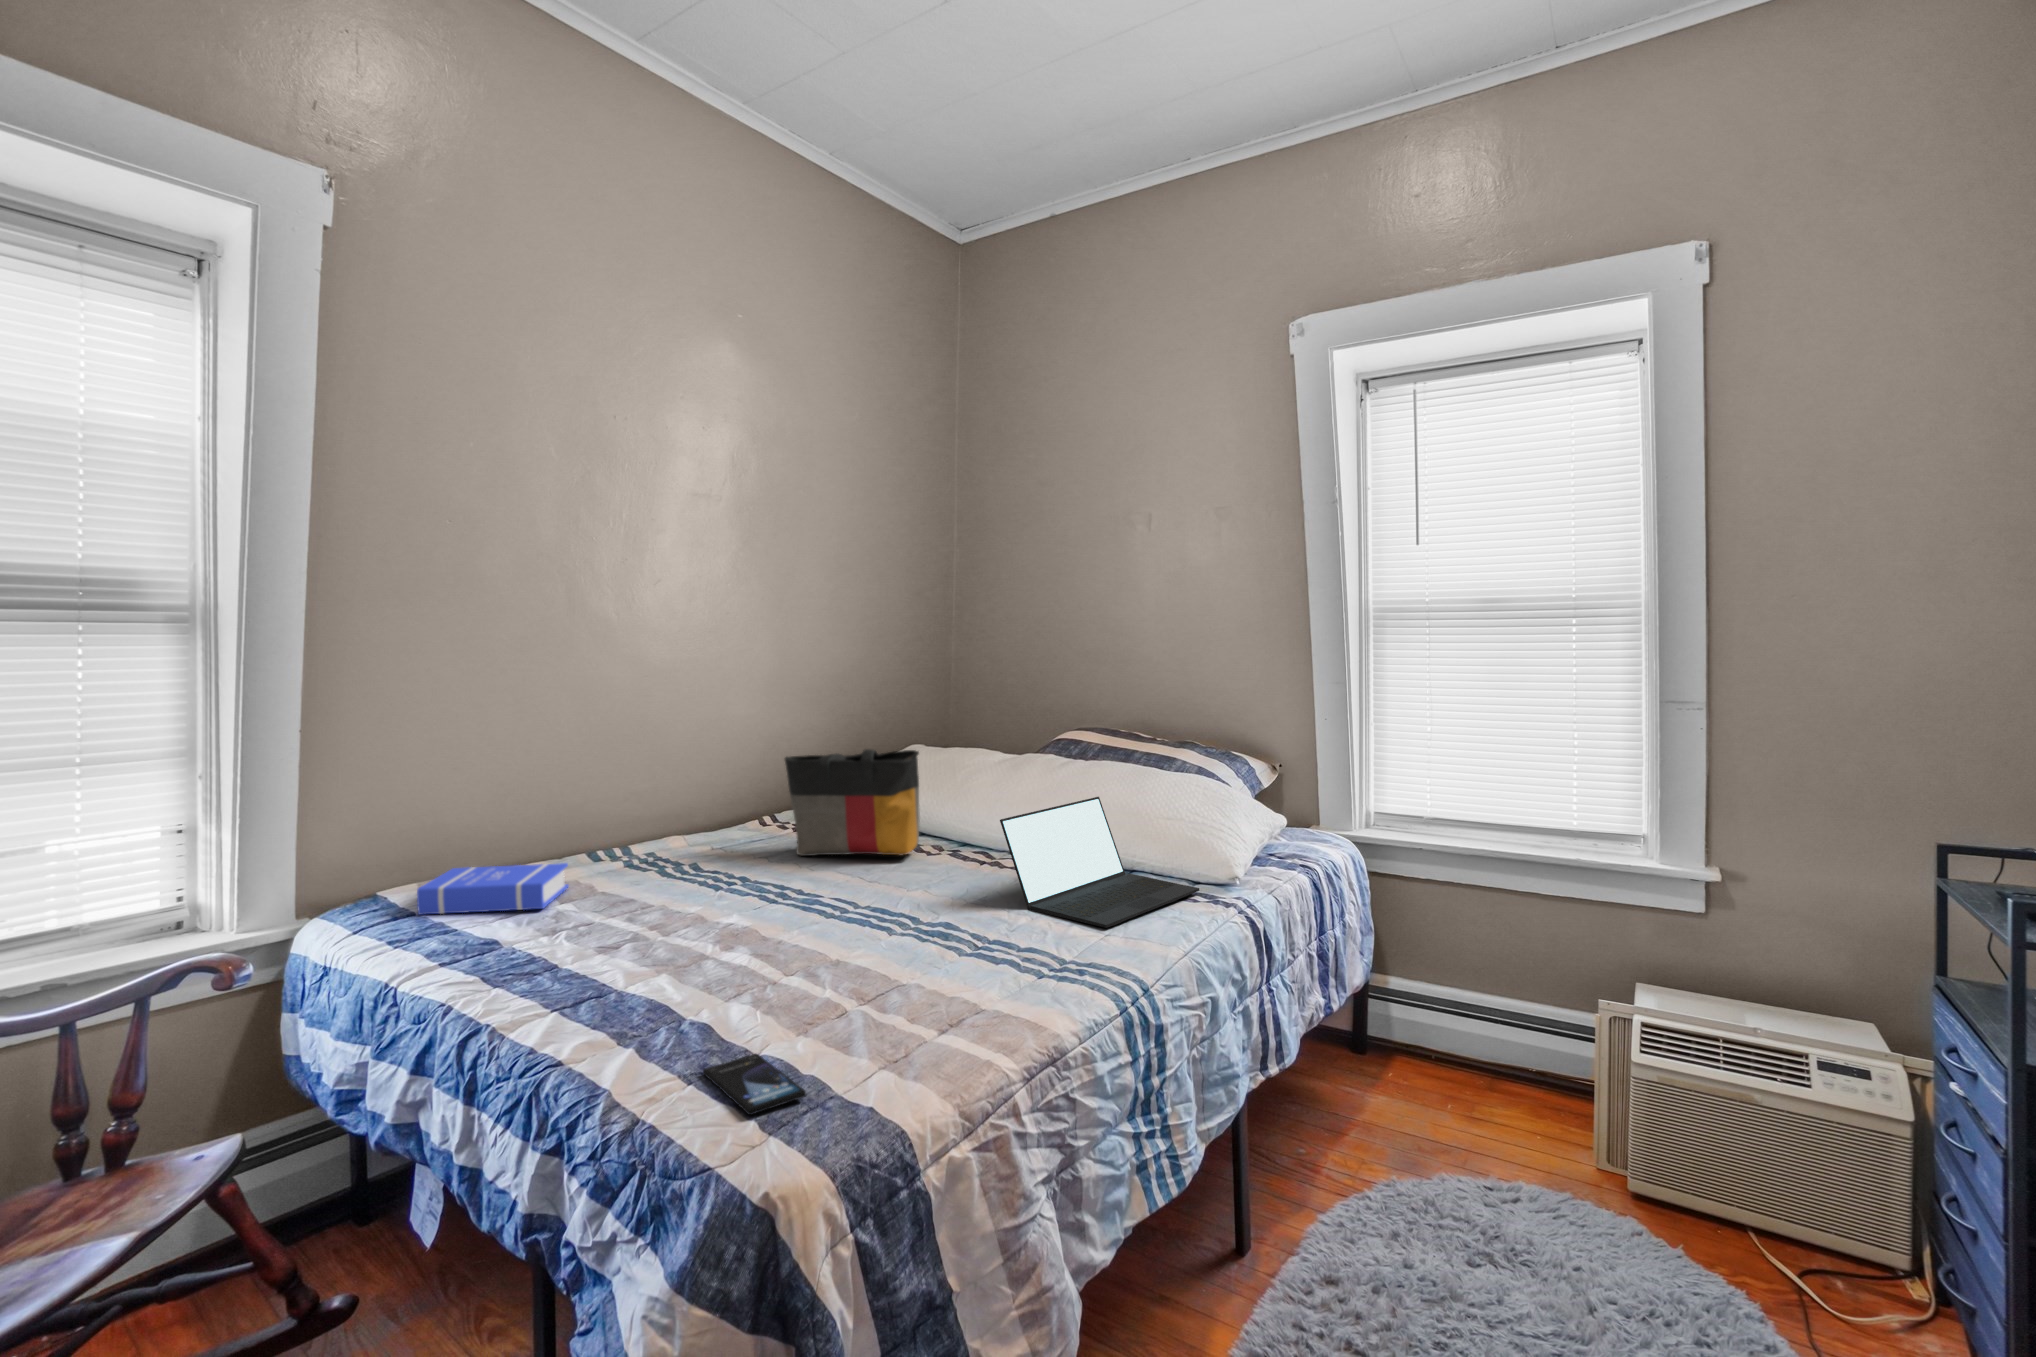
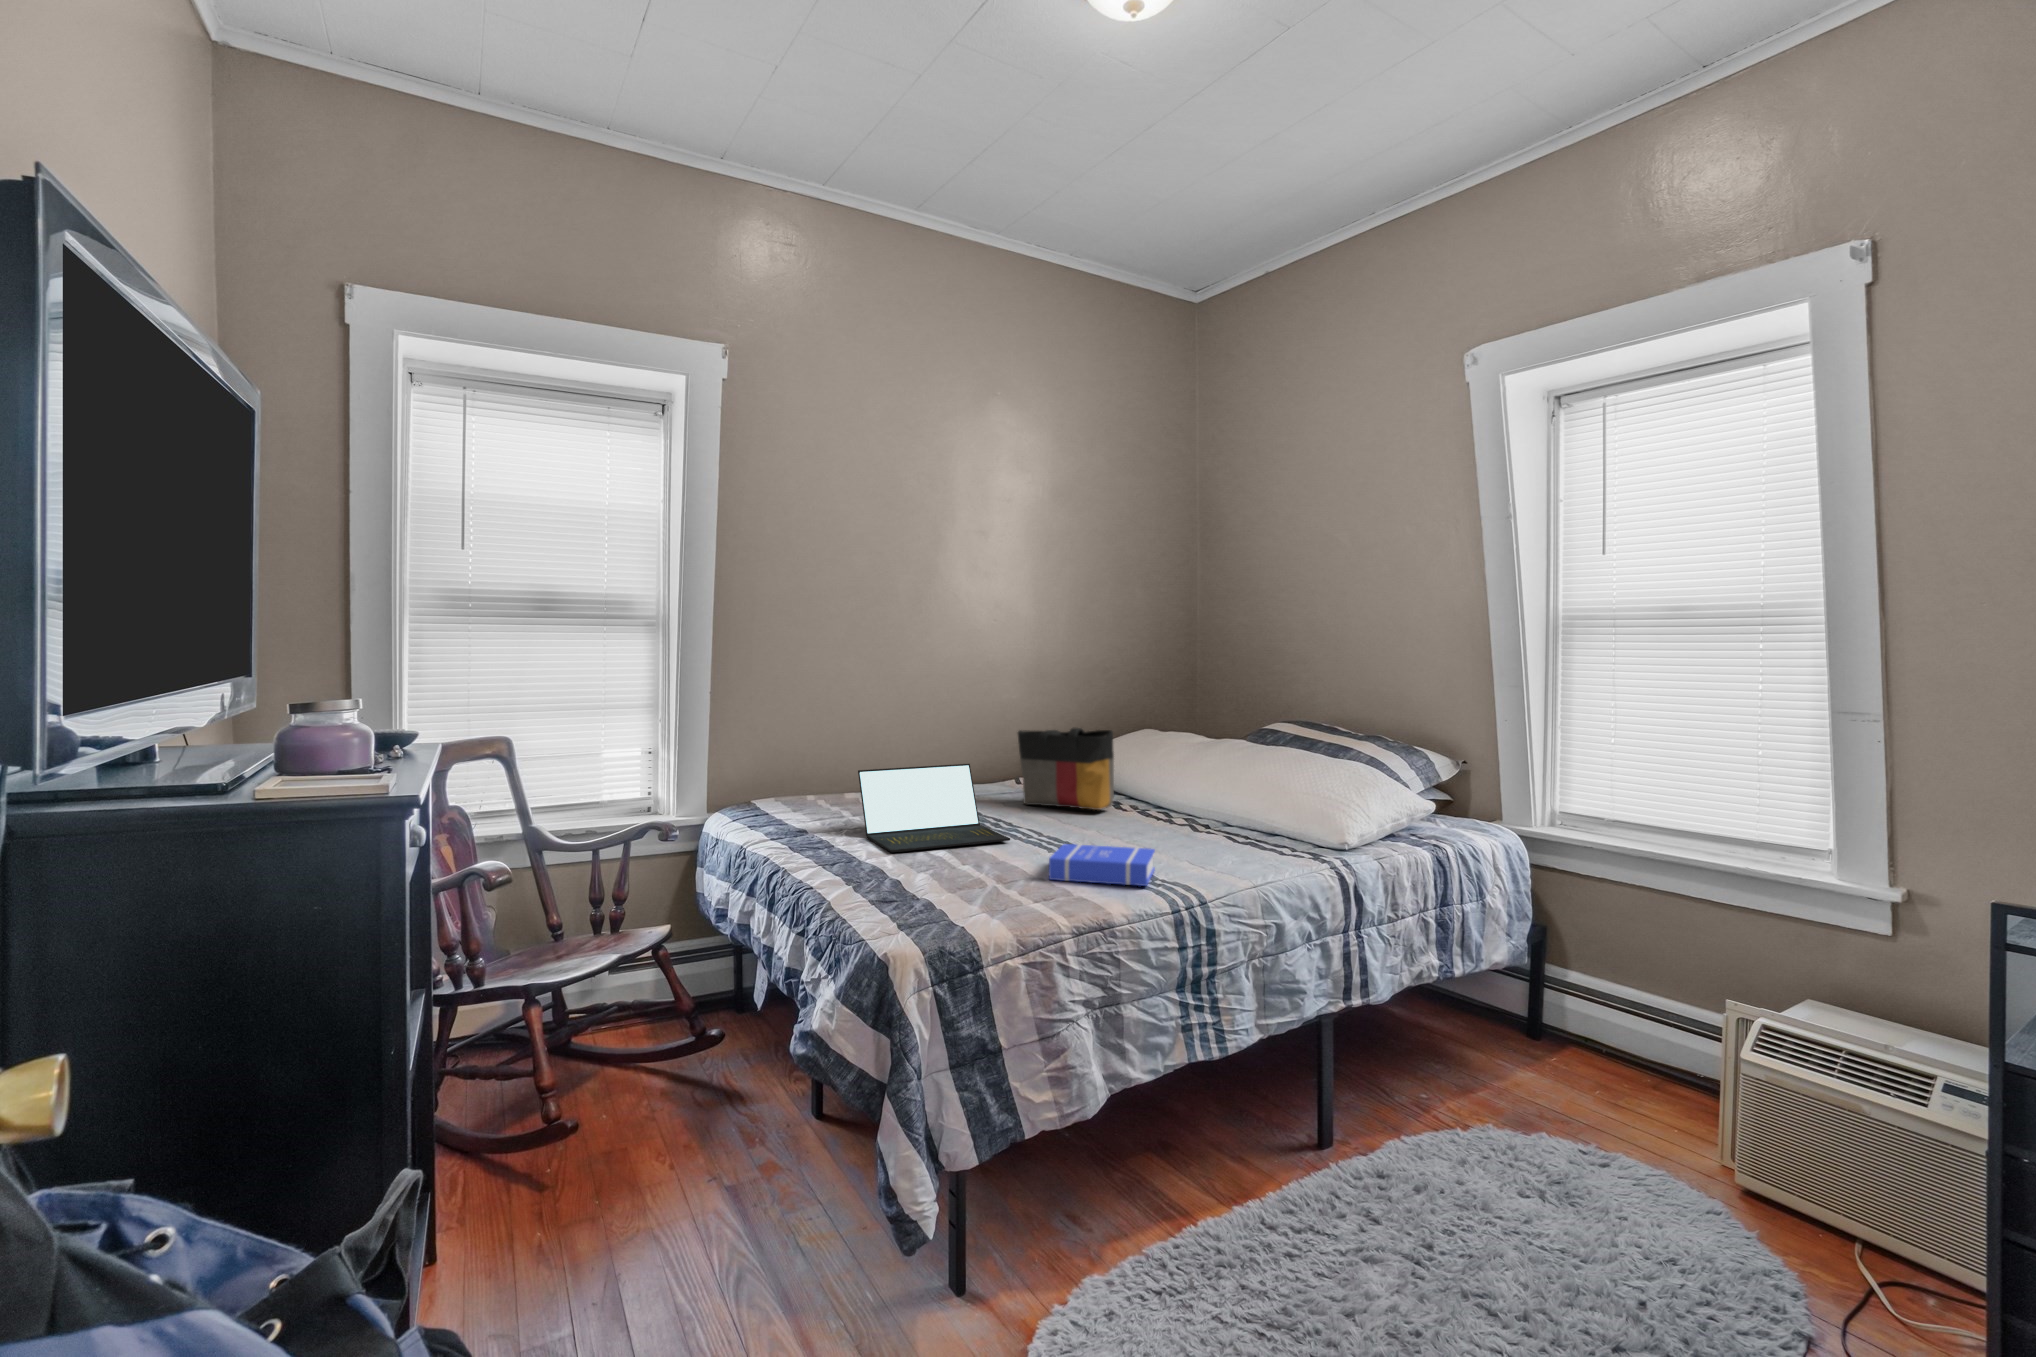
laptop: present [1000,797,1199,928] -> present [858,764,1010,852]
book: present [417,863,568,915] -> present [1049,844,1155,886]
smartphone: present [703,1054,806,1115] -> none [881,895,930,919]

